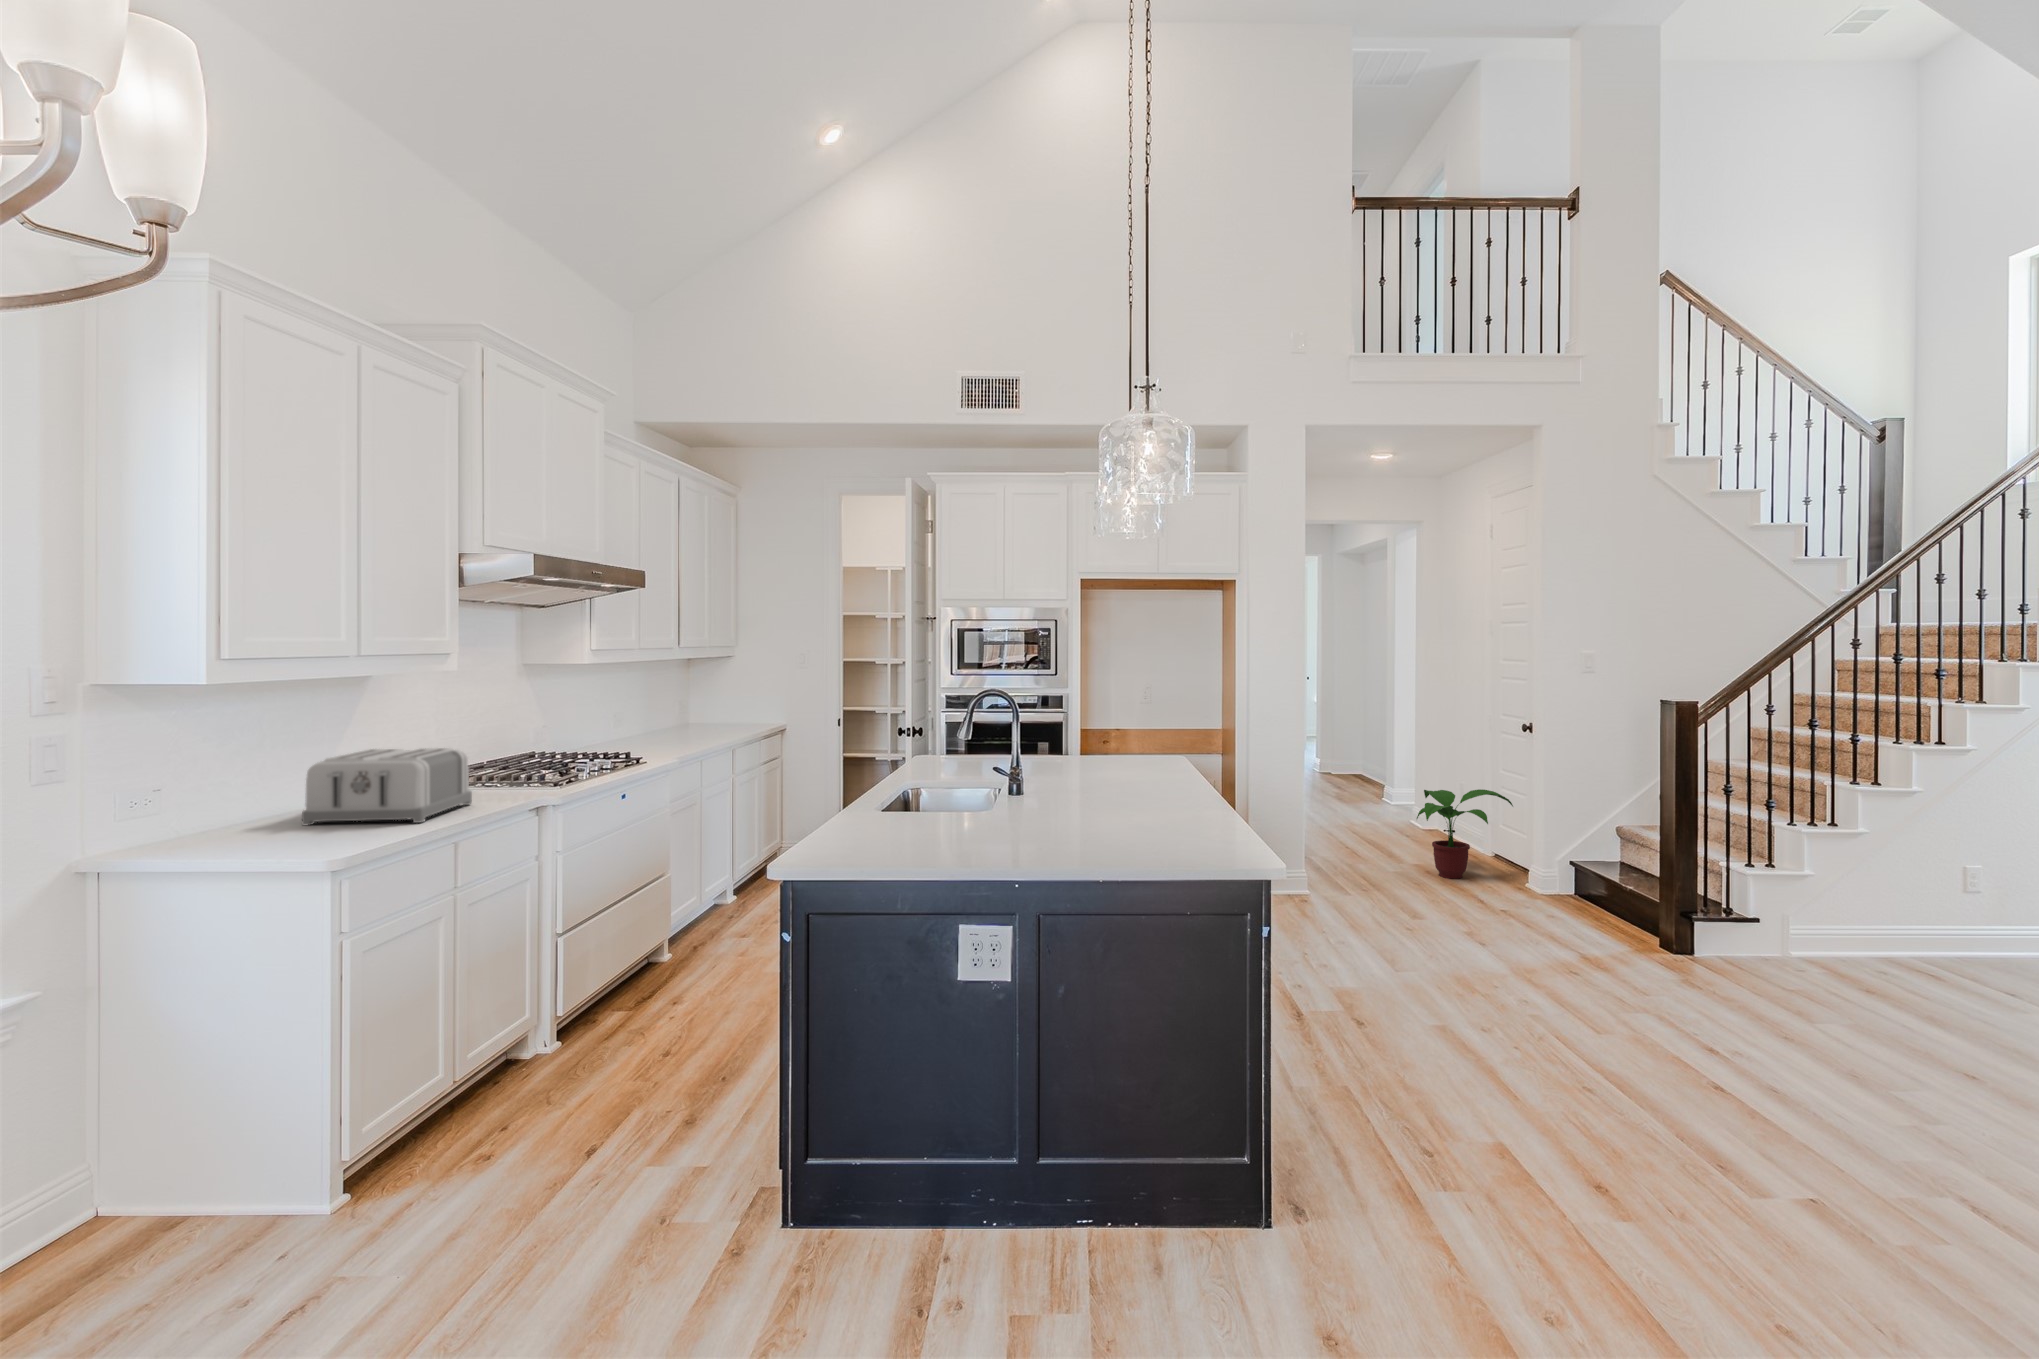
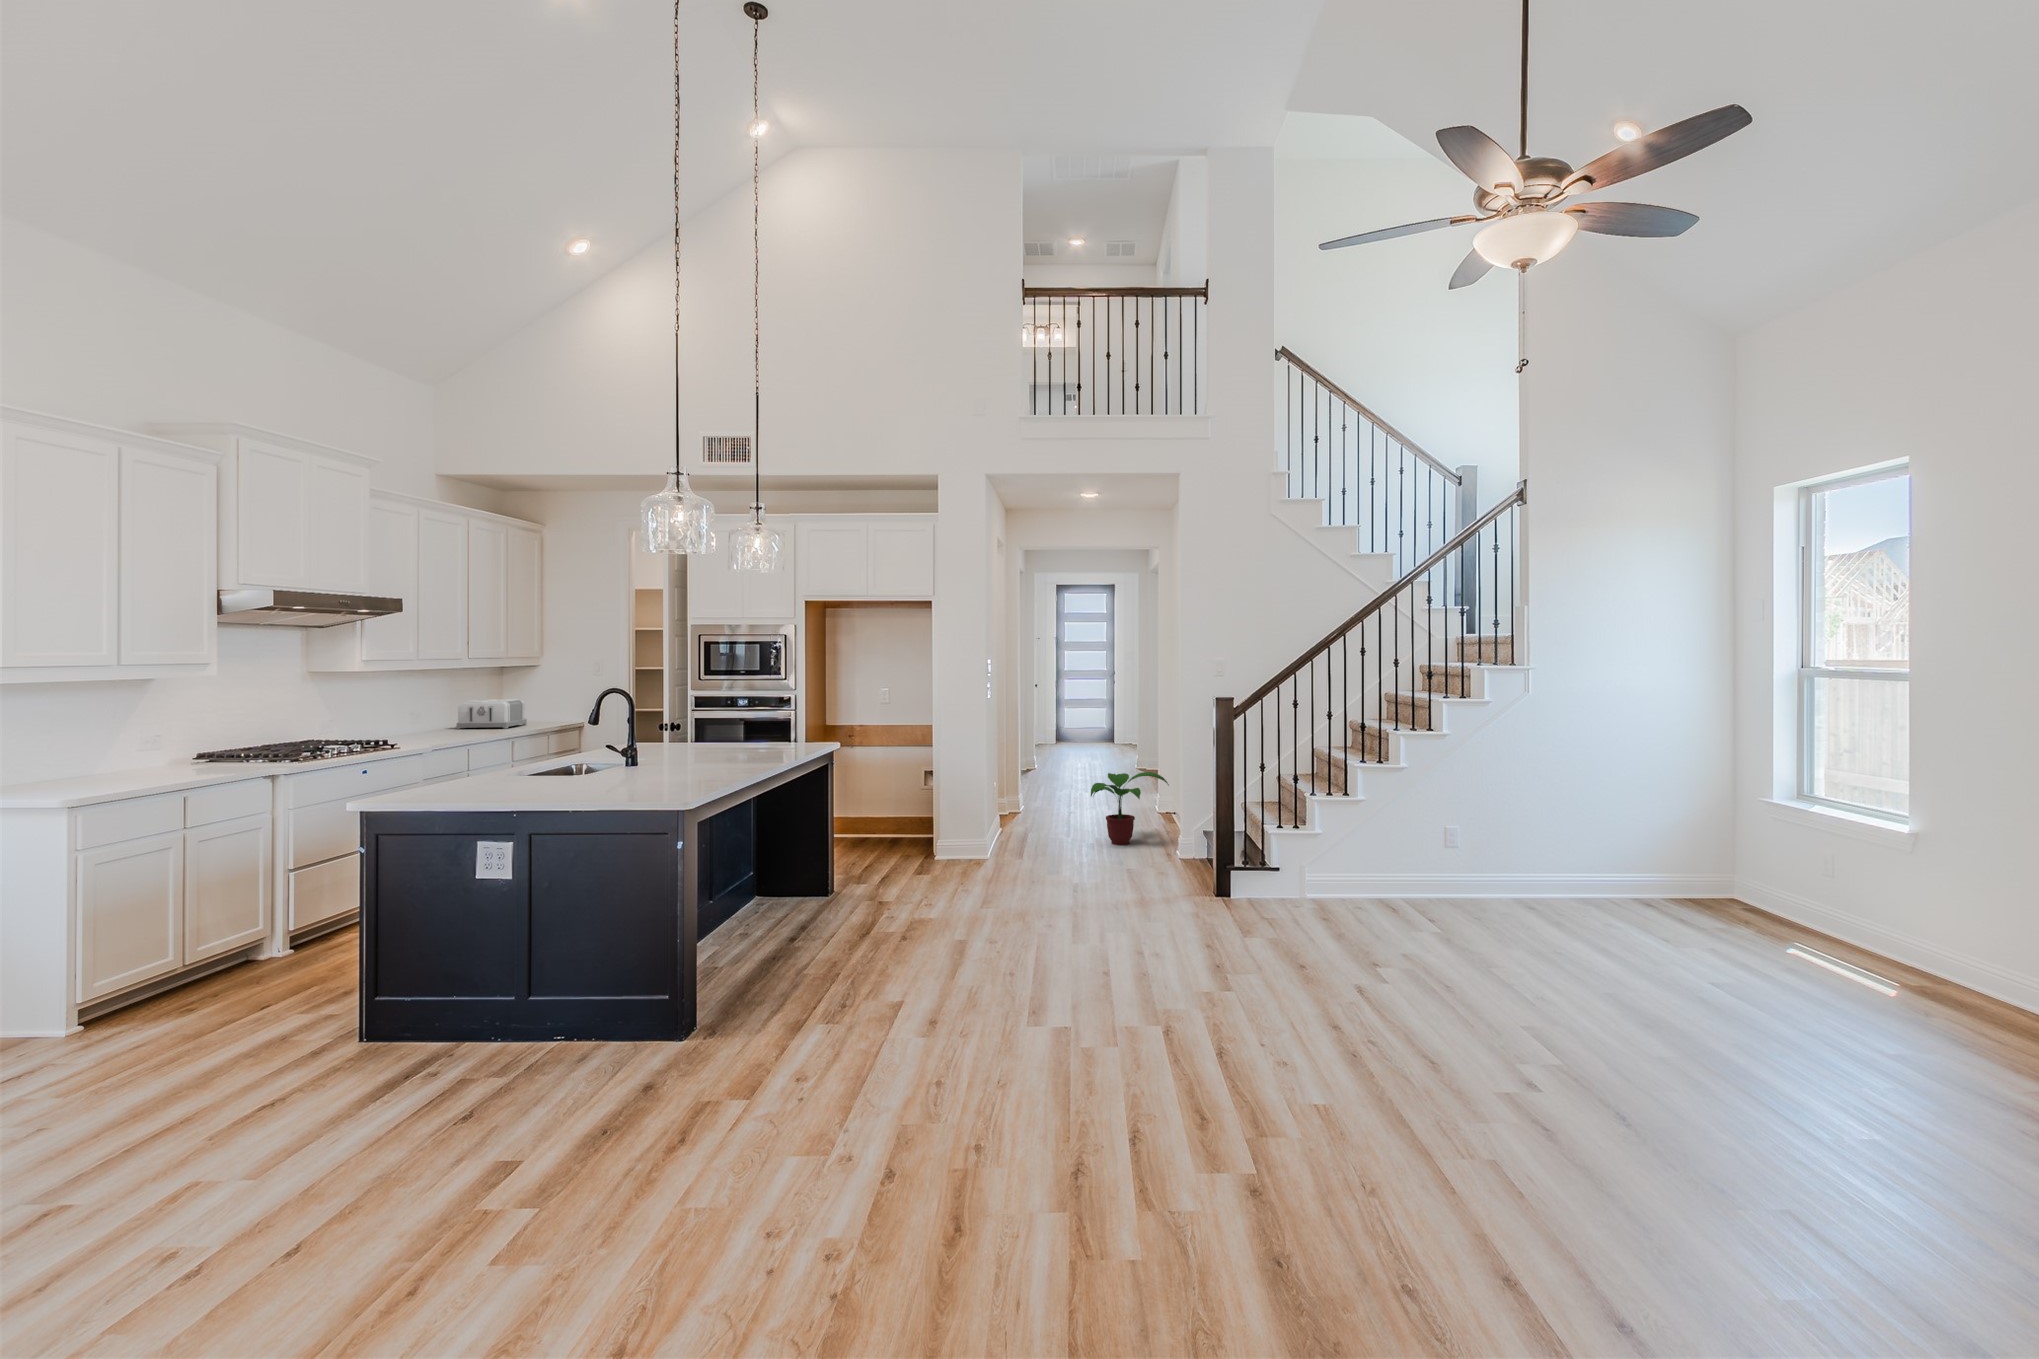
toaster: present [302,748,472,825] -> present [457,699,527,729]

